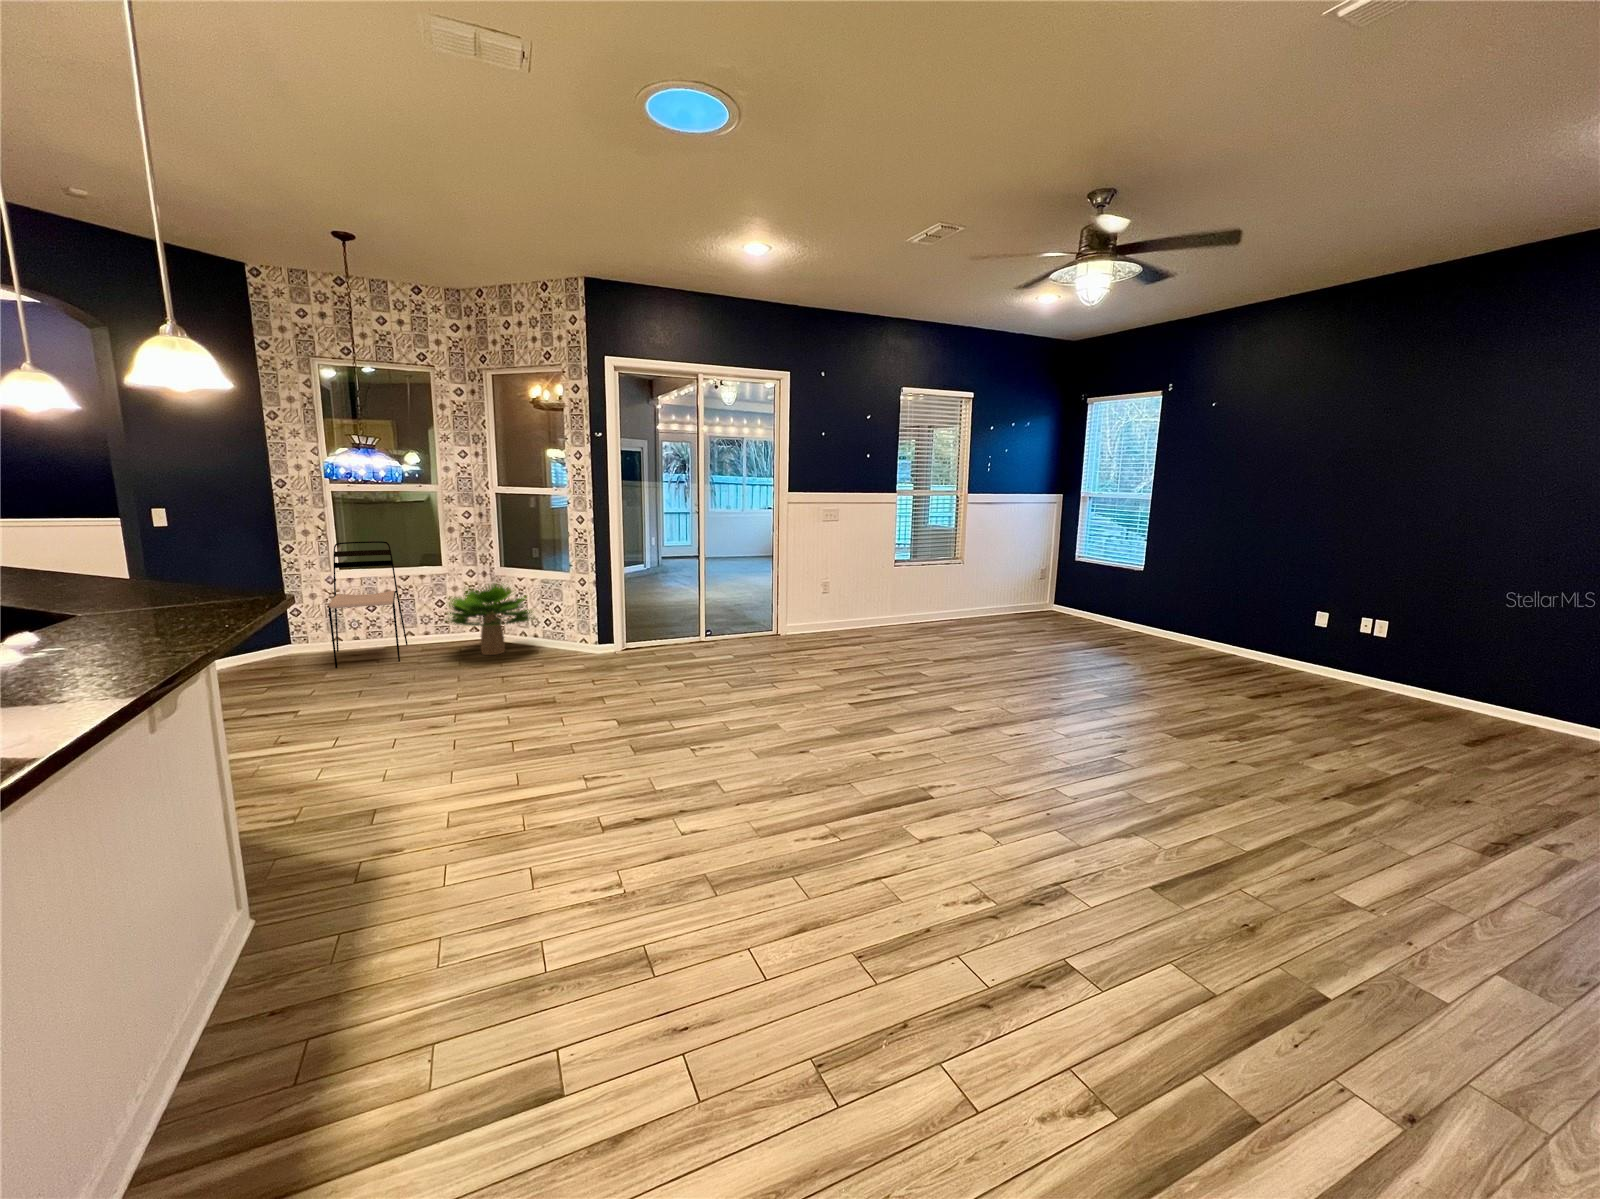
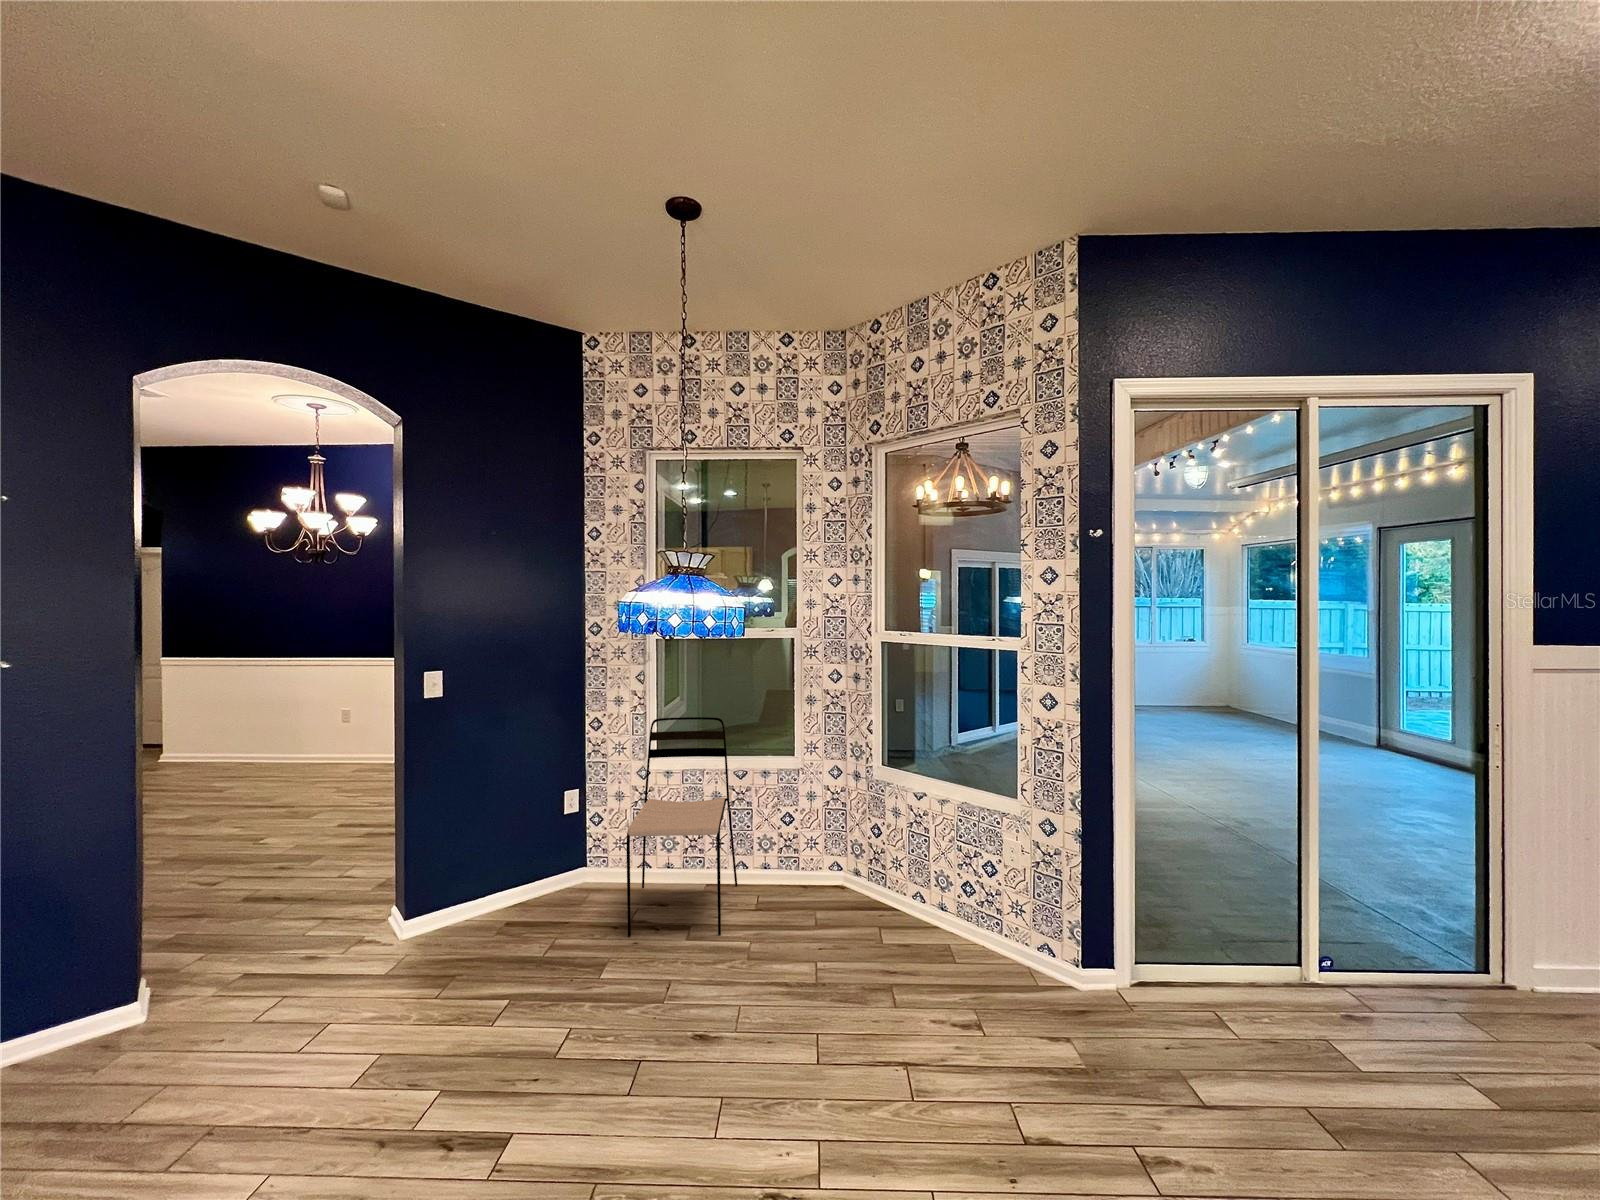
potted plant: present [448,584,532,655] -> none [787,798,948,944]

